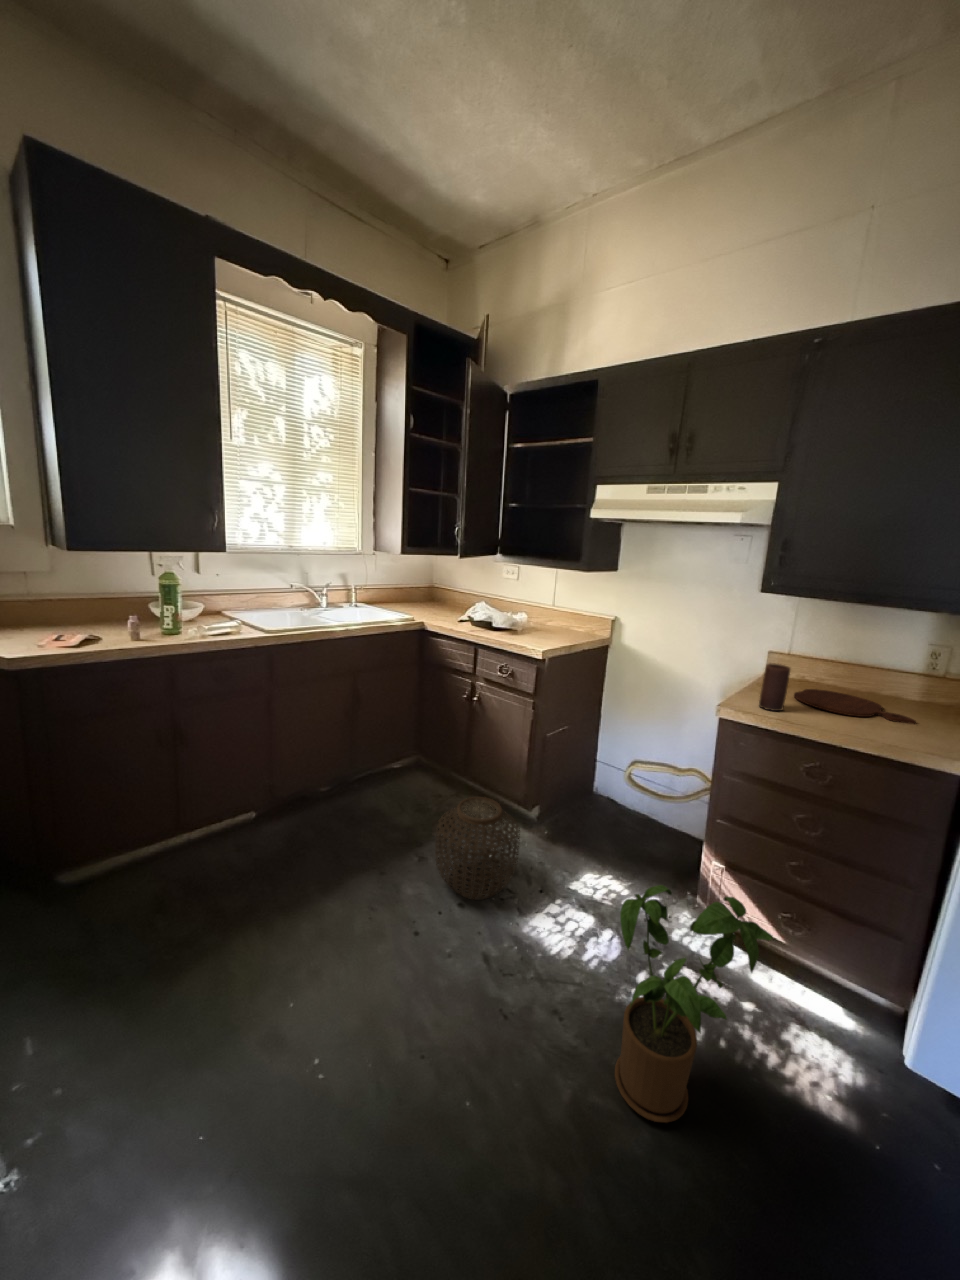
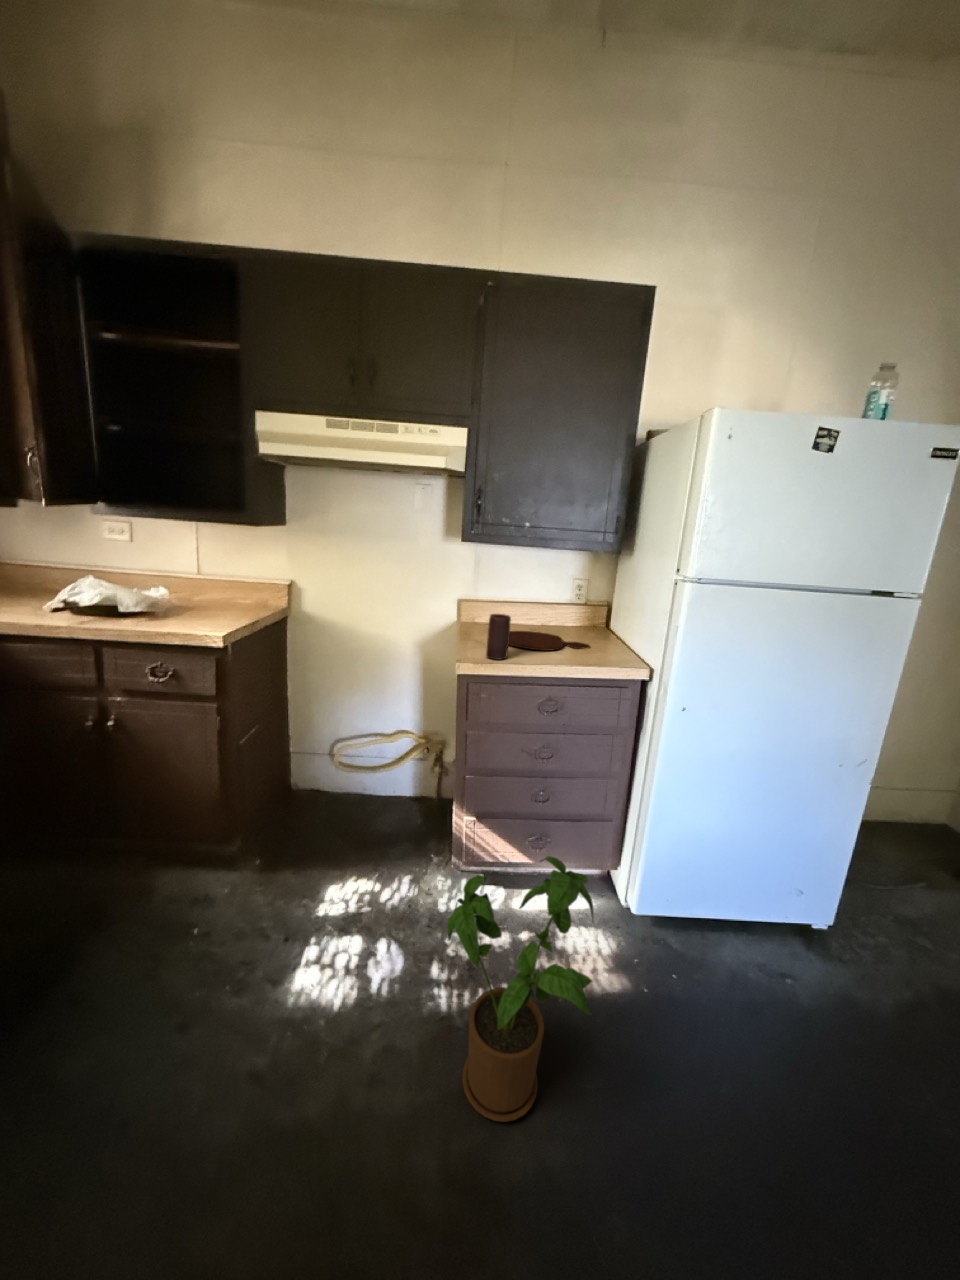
woven basket: present [435,797,520,899] -> none [114,859,255,1012]

